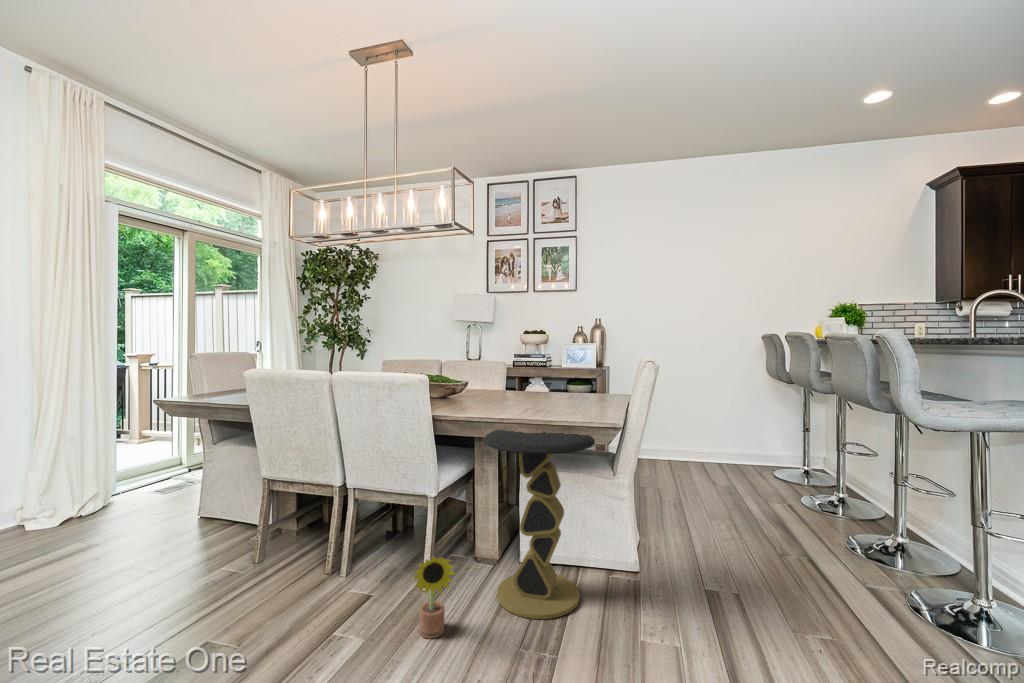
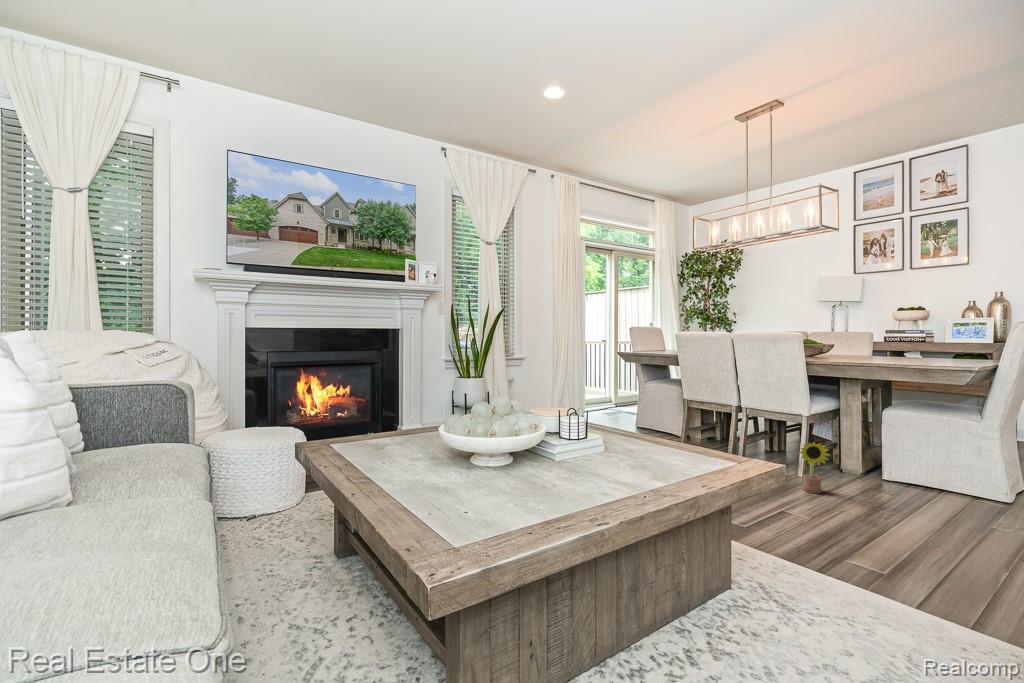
side table: present [483,430,595,619] -> none [850,374,954,503]

